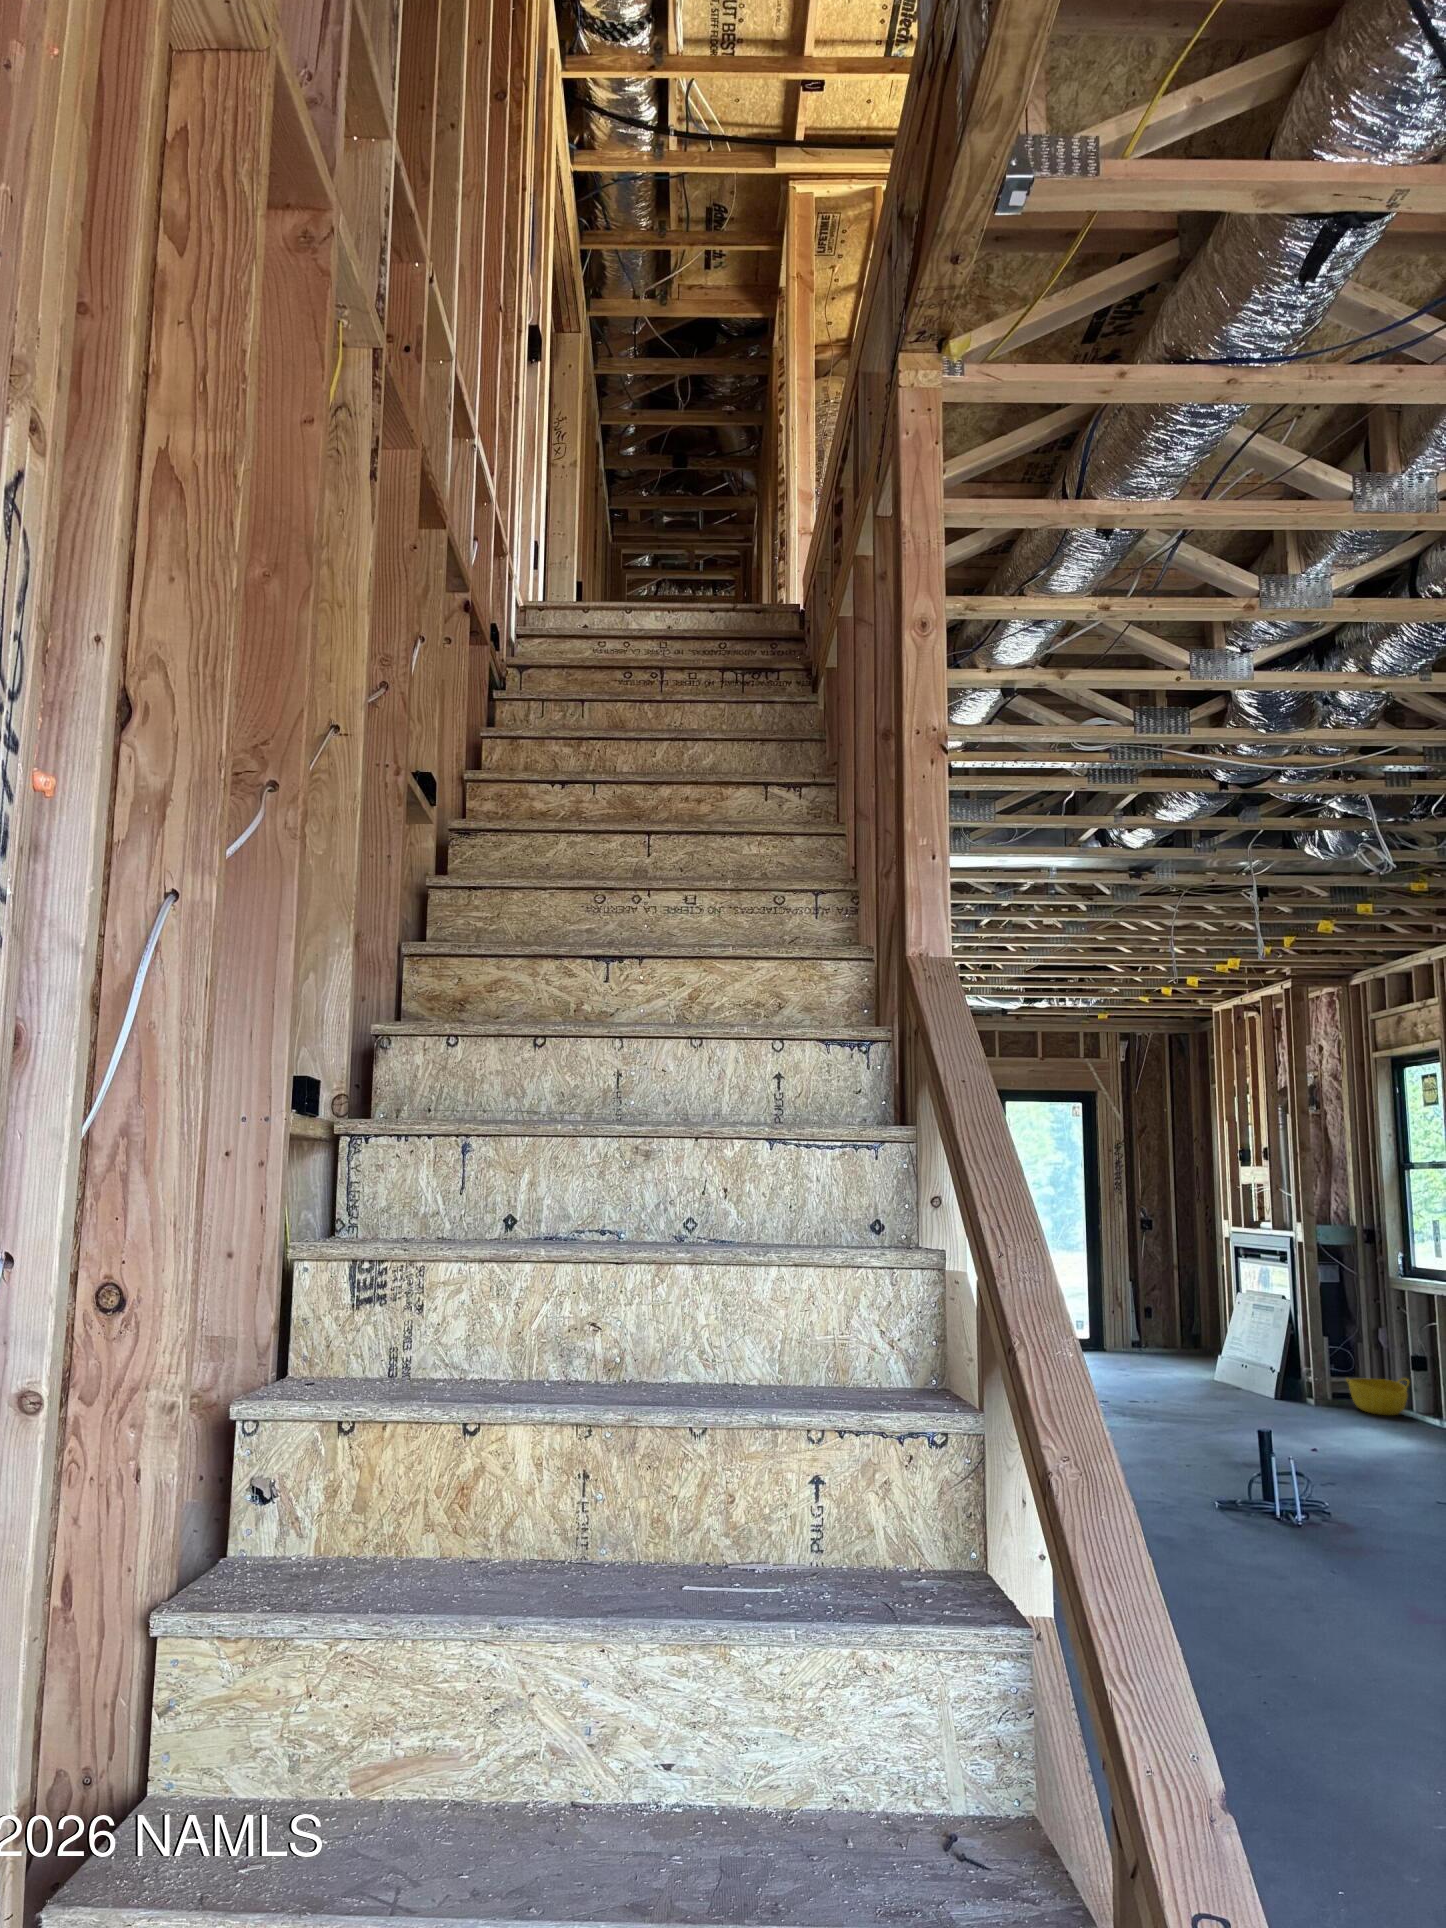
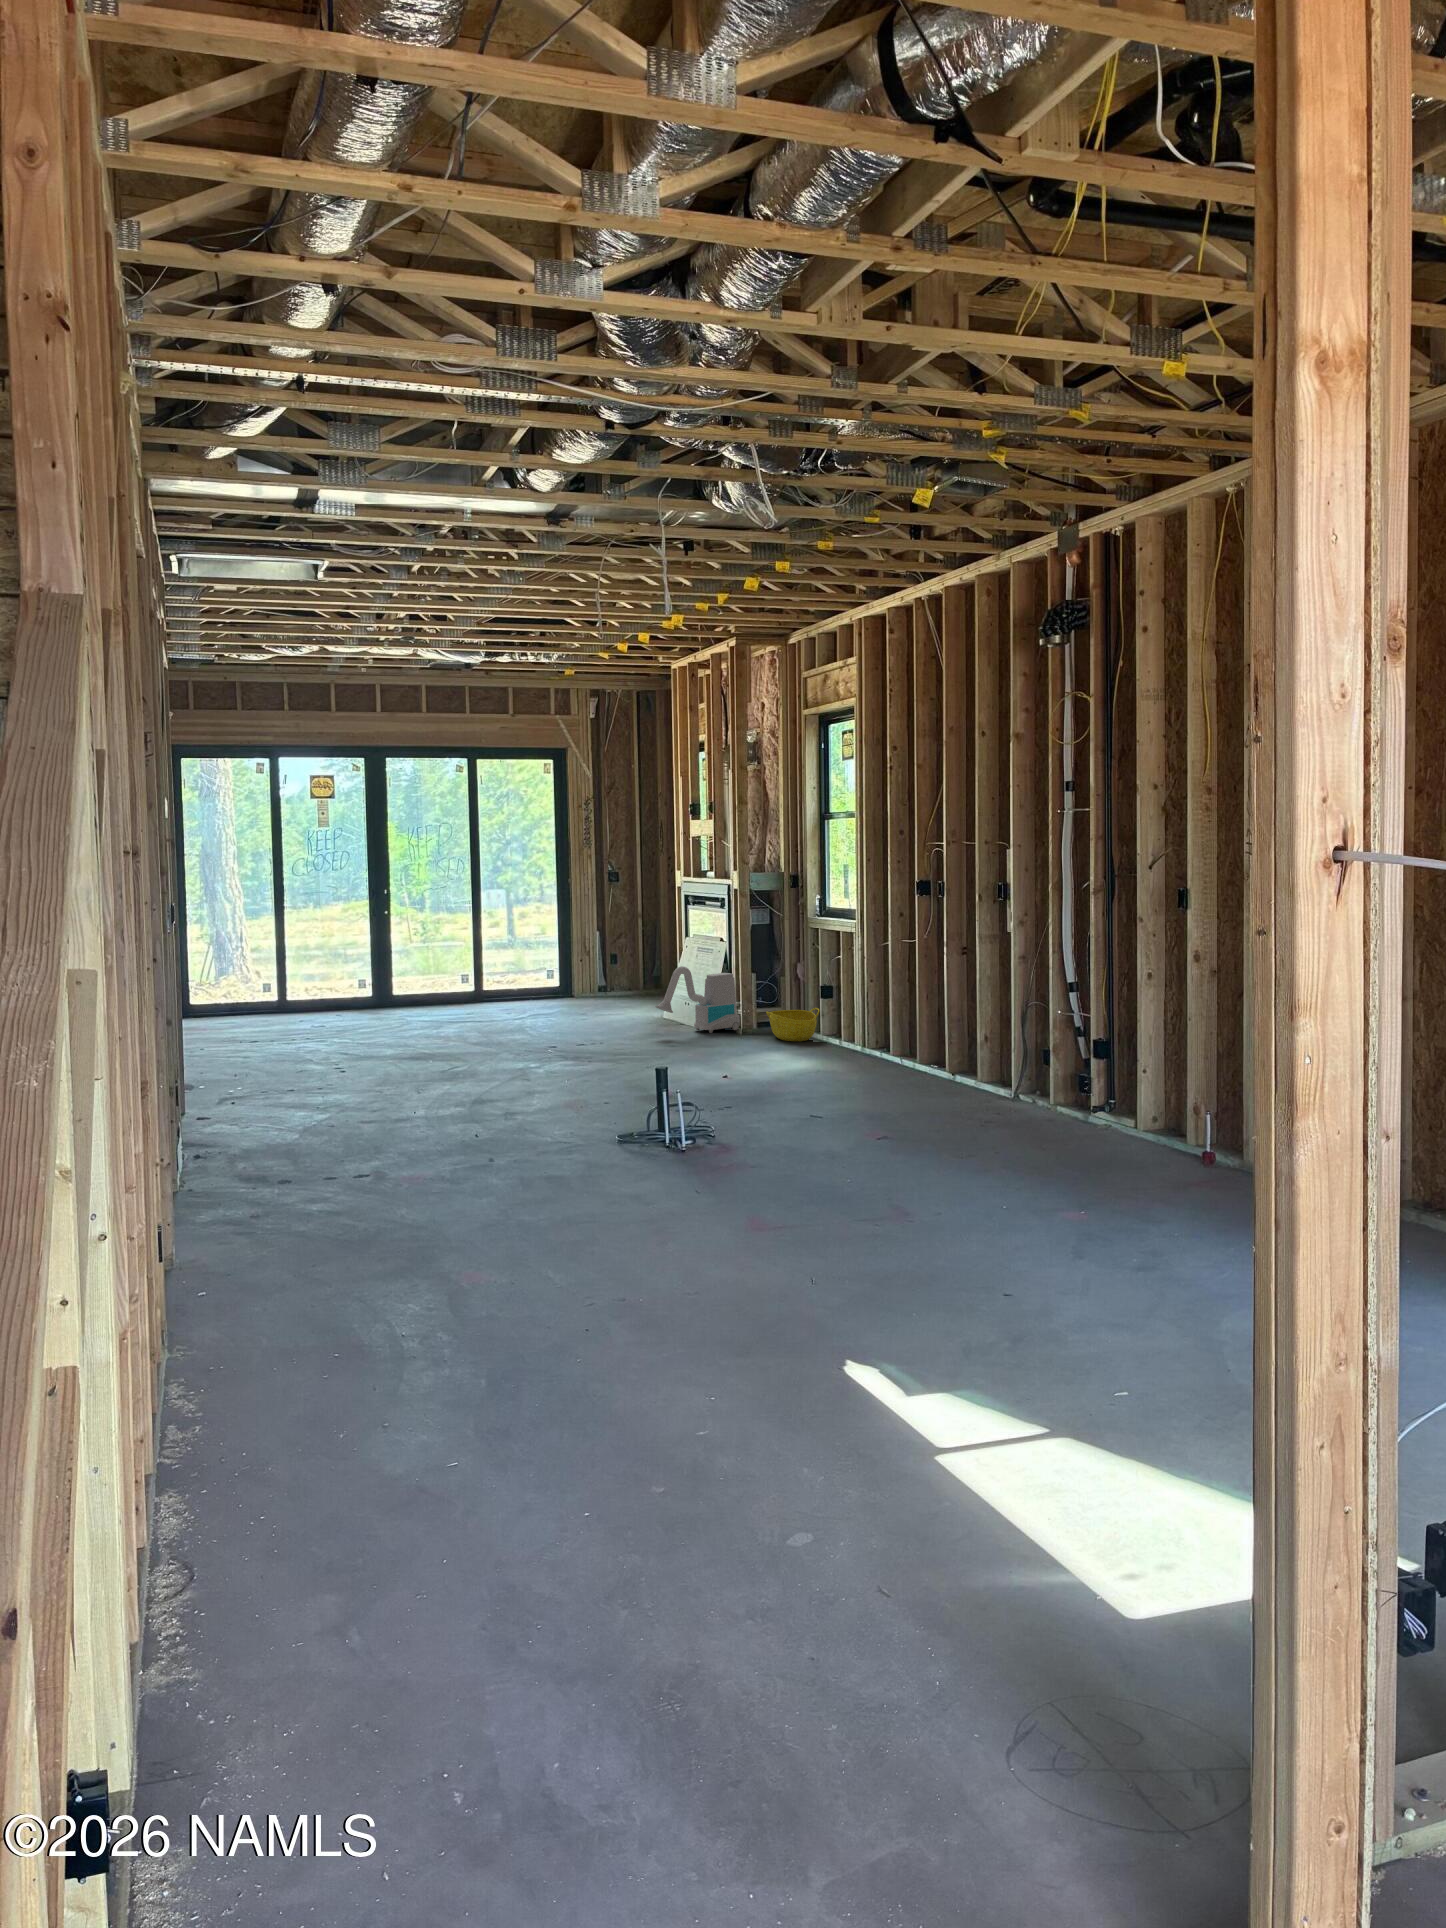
vacuum cleaner: none [1216,1322,1311,1398] -> present [655,966,740,1033]

